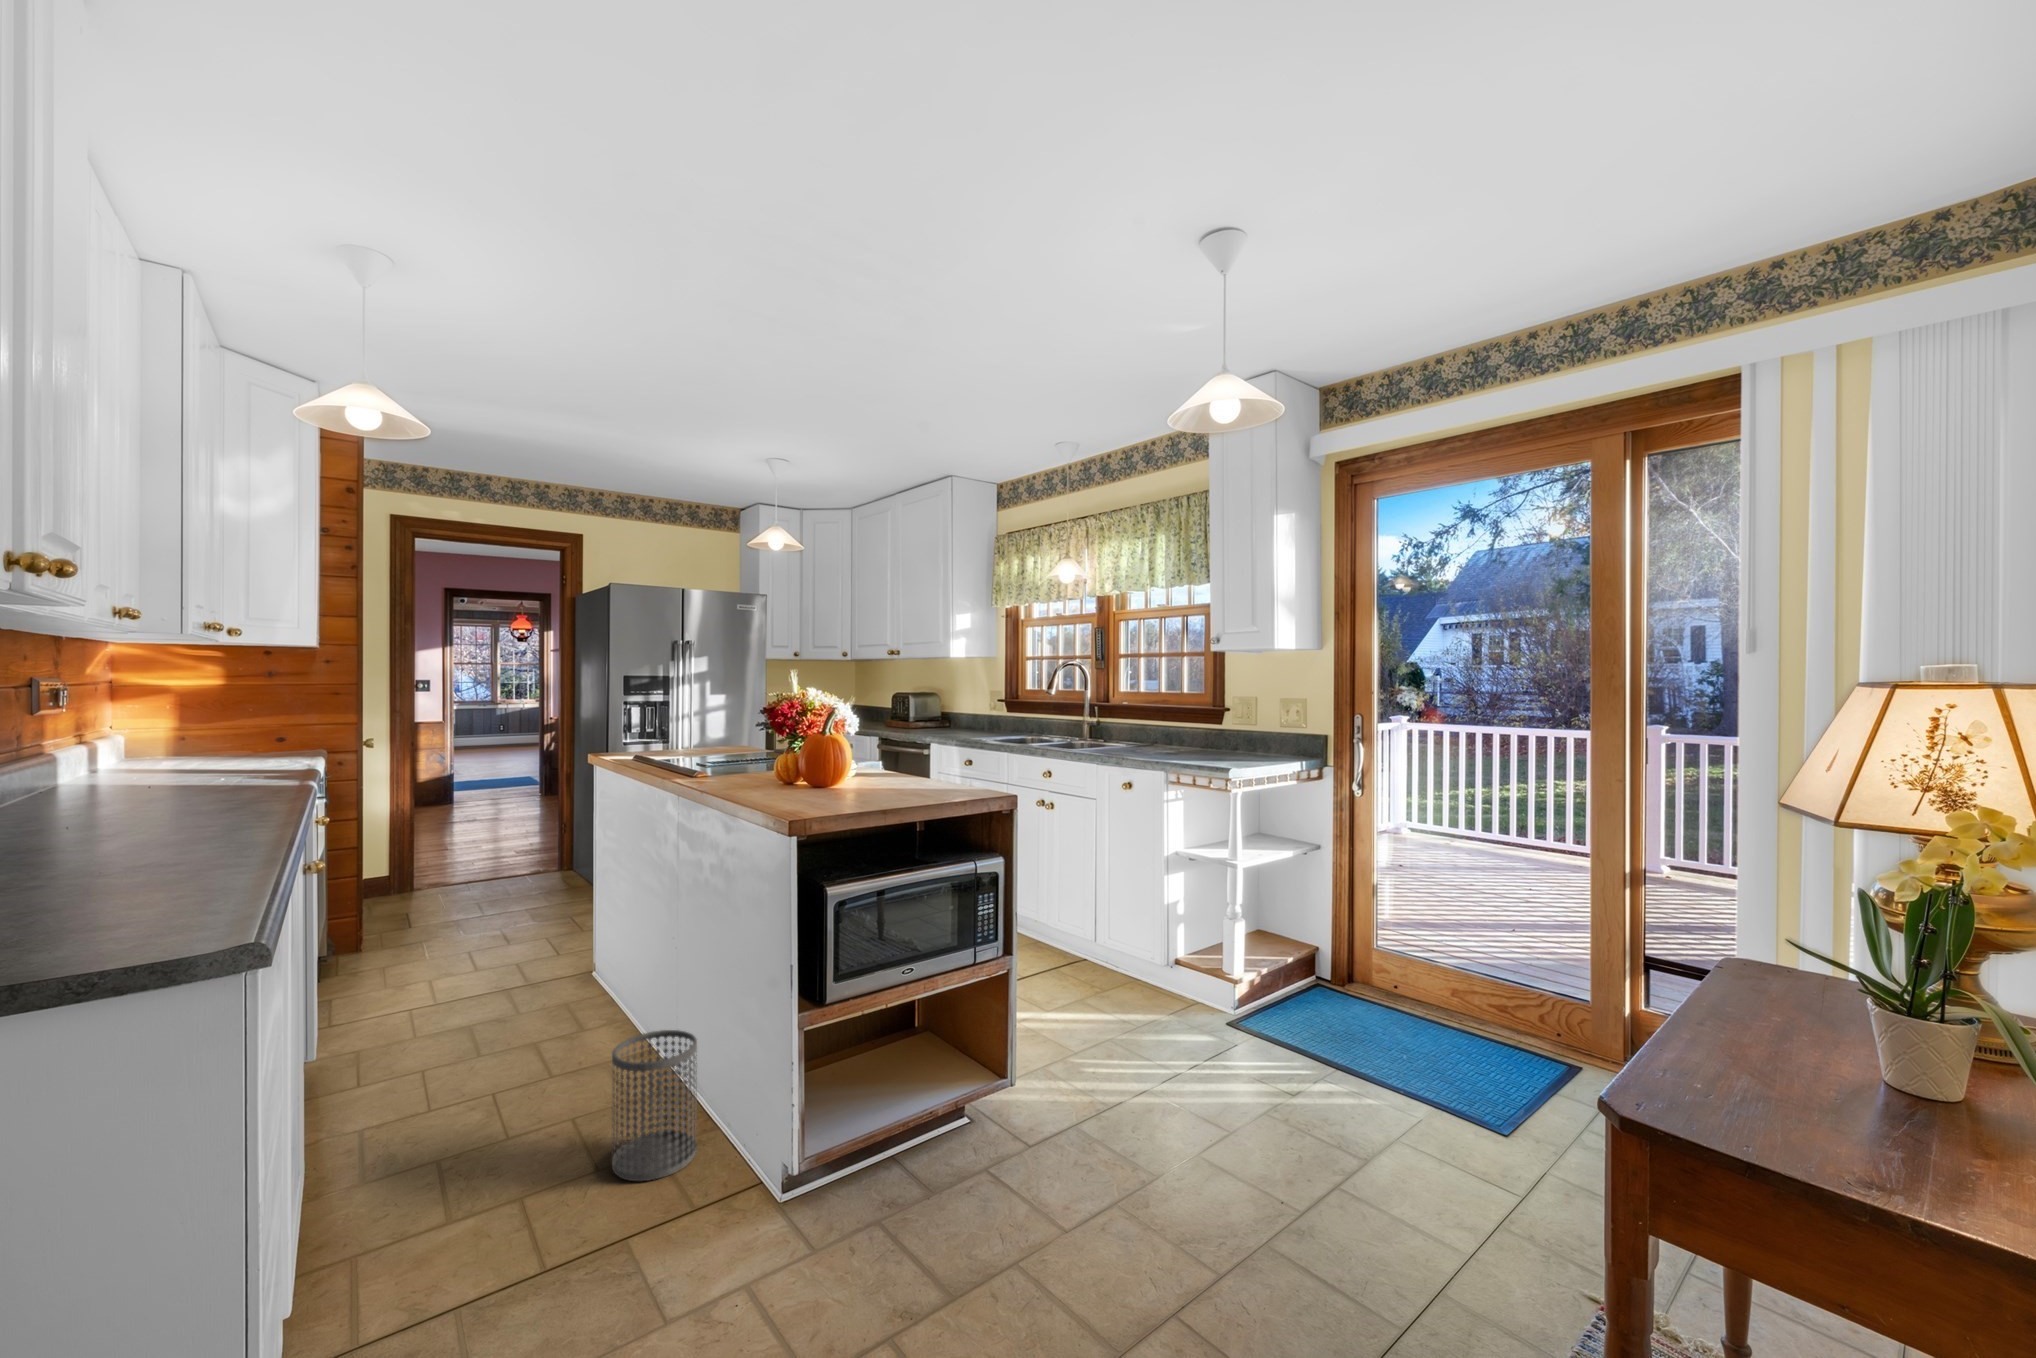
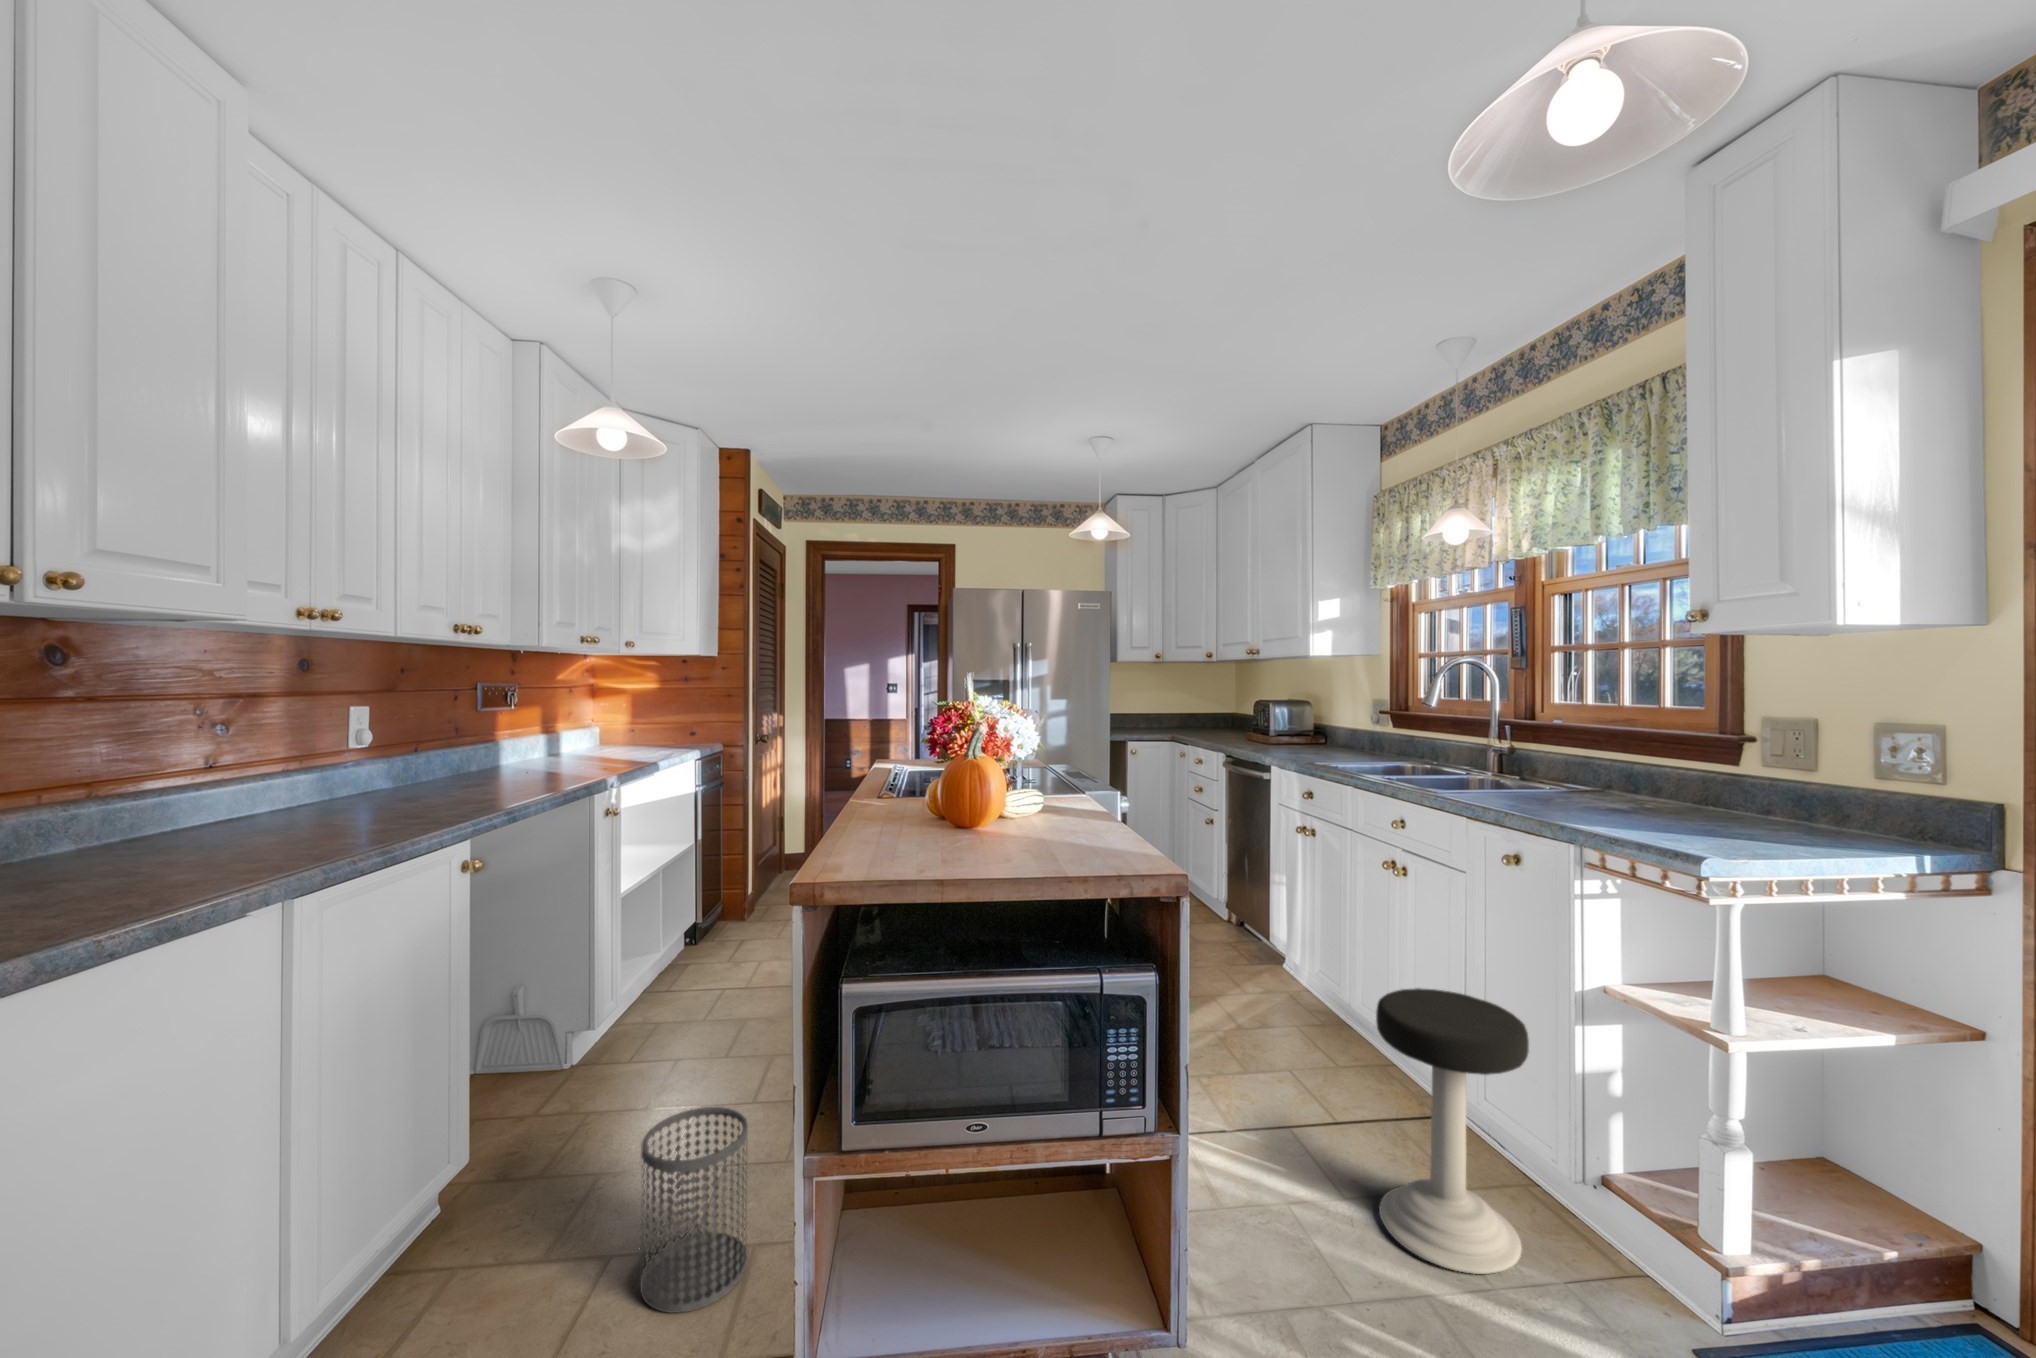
stool: none [1070,869,1150,1021] -> present [1376,988,1529,1274]

